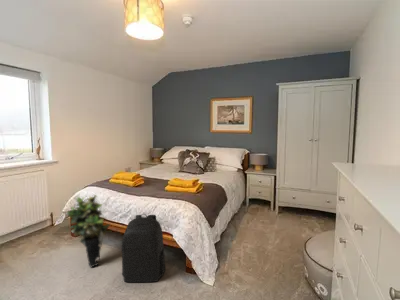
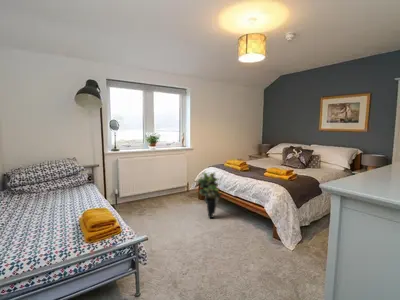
backpack: present [122,215,165,282] -> none [228,188,258,236]

